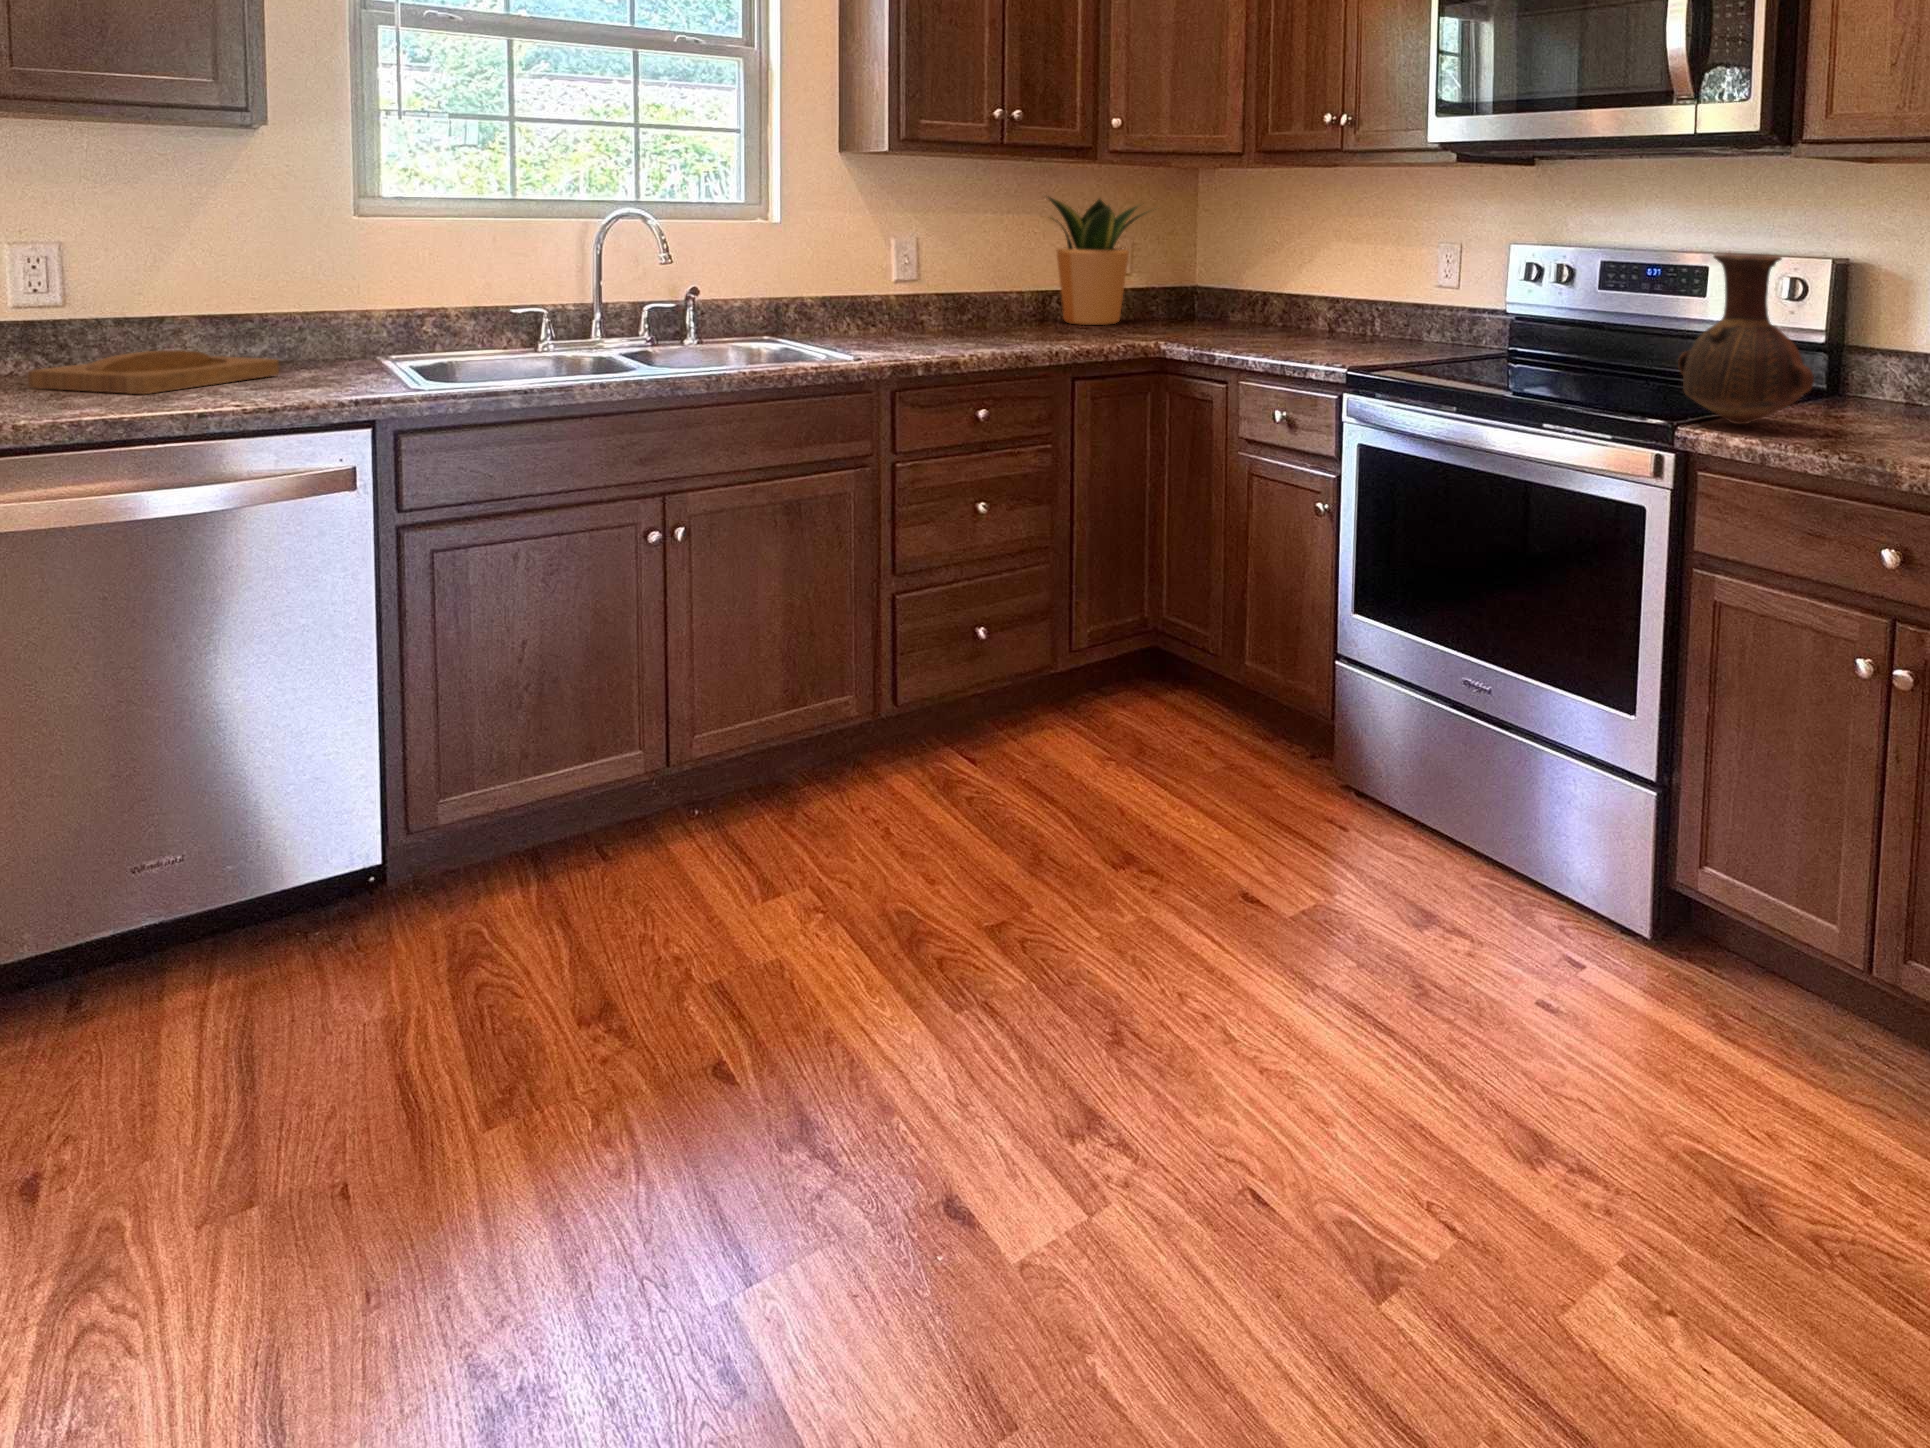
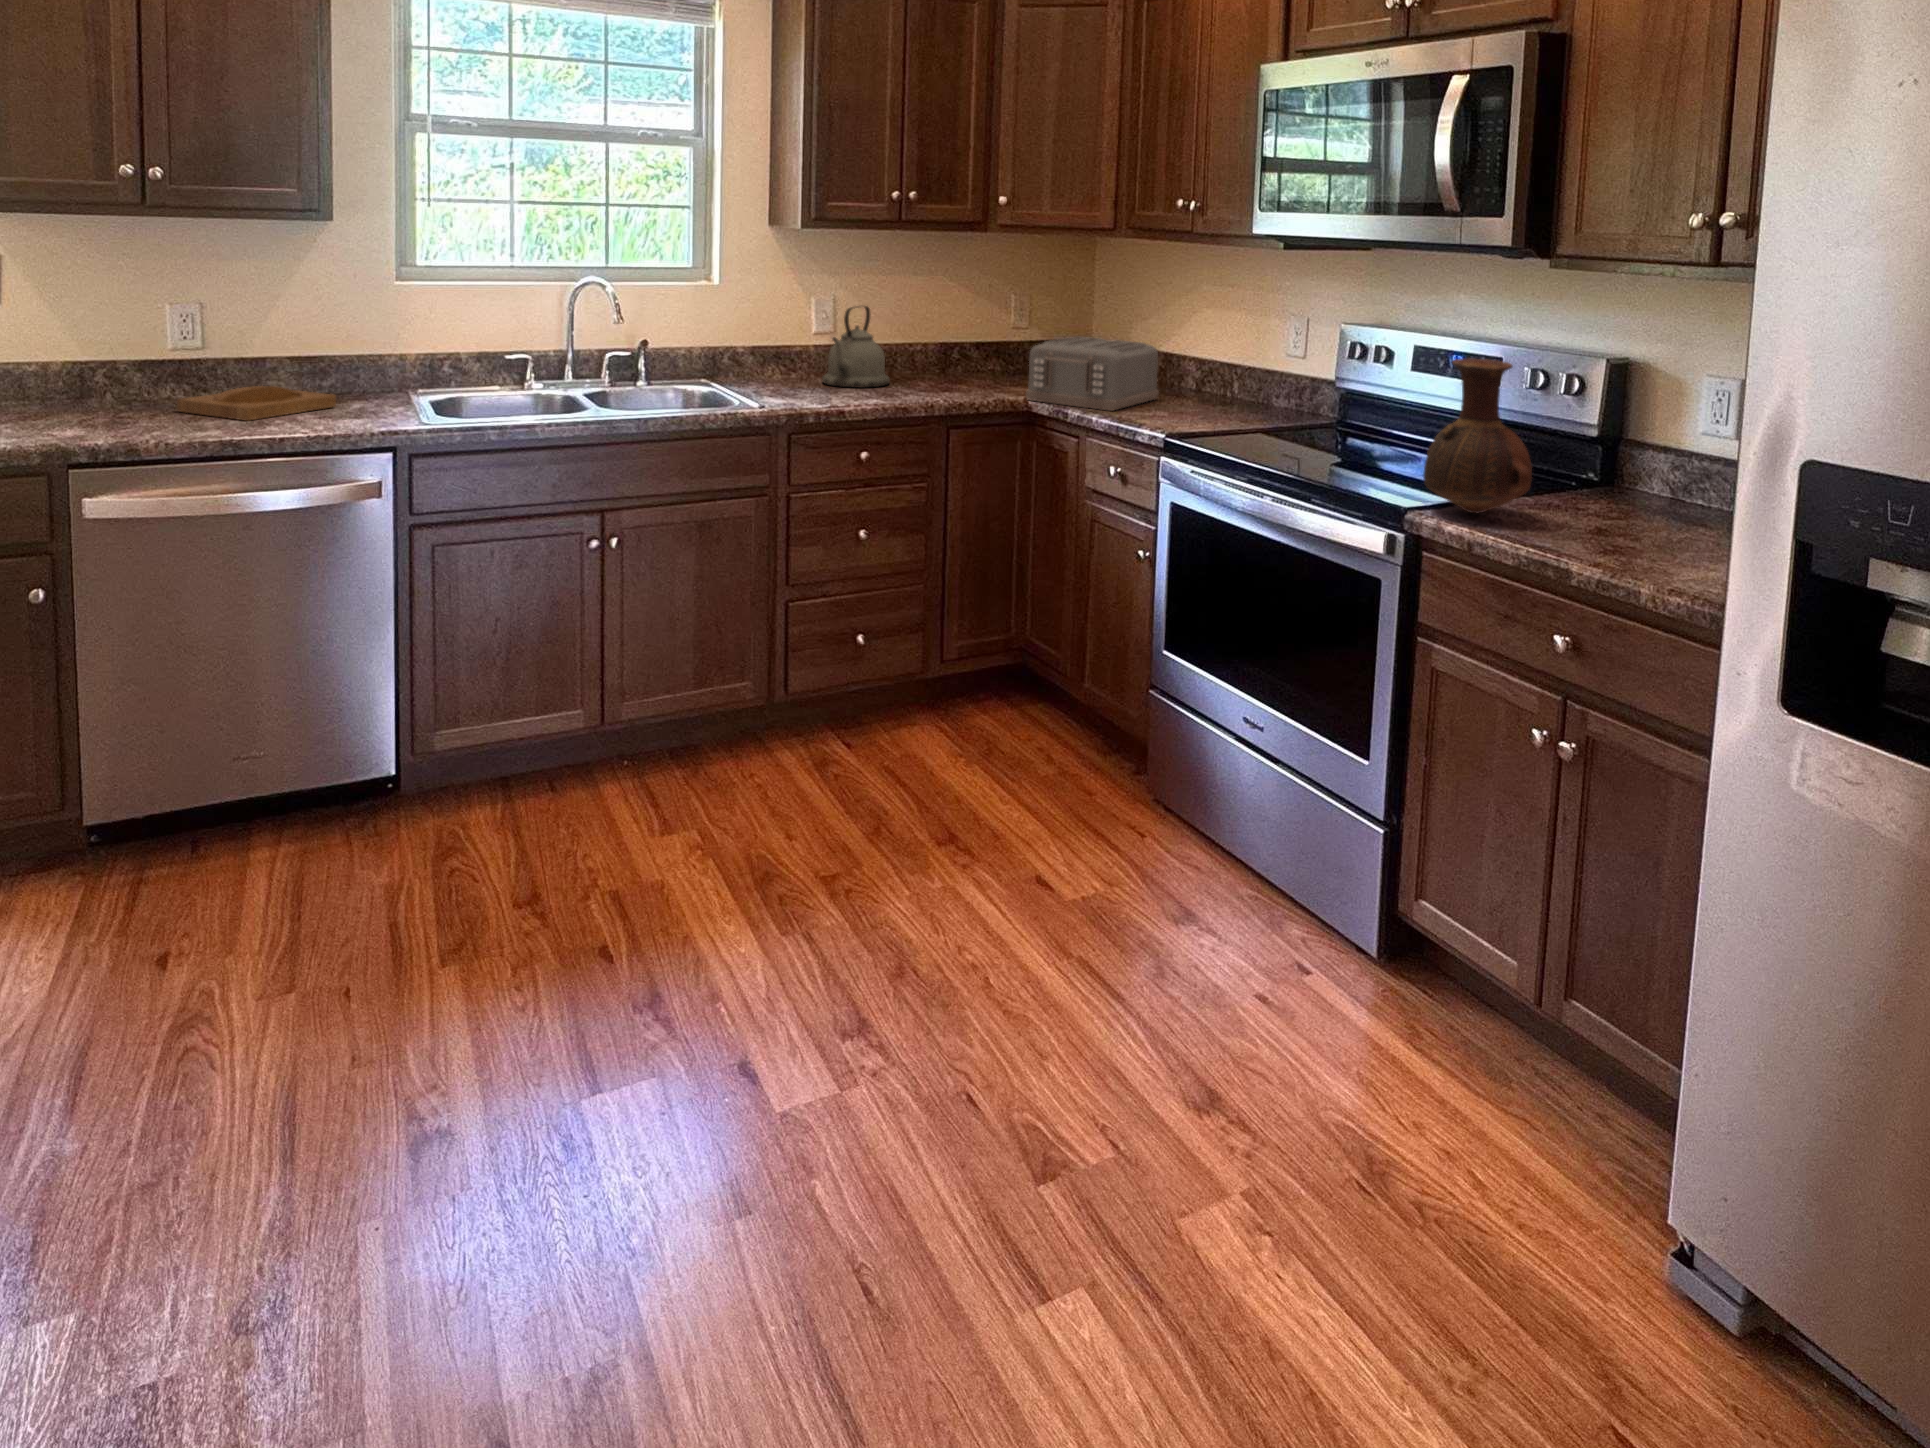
potted plant: present [1048,197,1156,325] -> none [933,260,1048,377]
kettle: none [914,244,994,338] -> present [822,306,890,388]
toaster: none [1158,273,1299,350] -> present [1026,337,1159,411]

